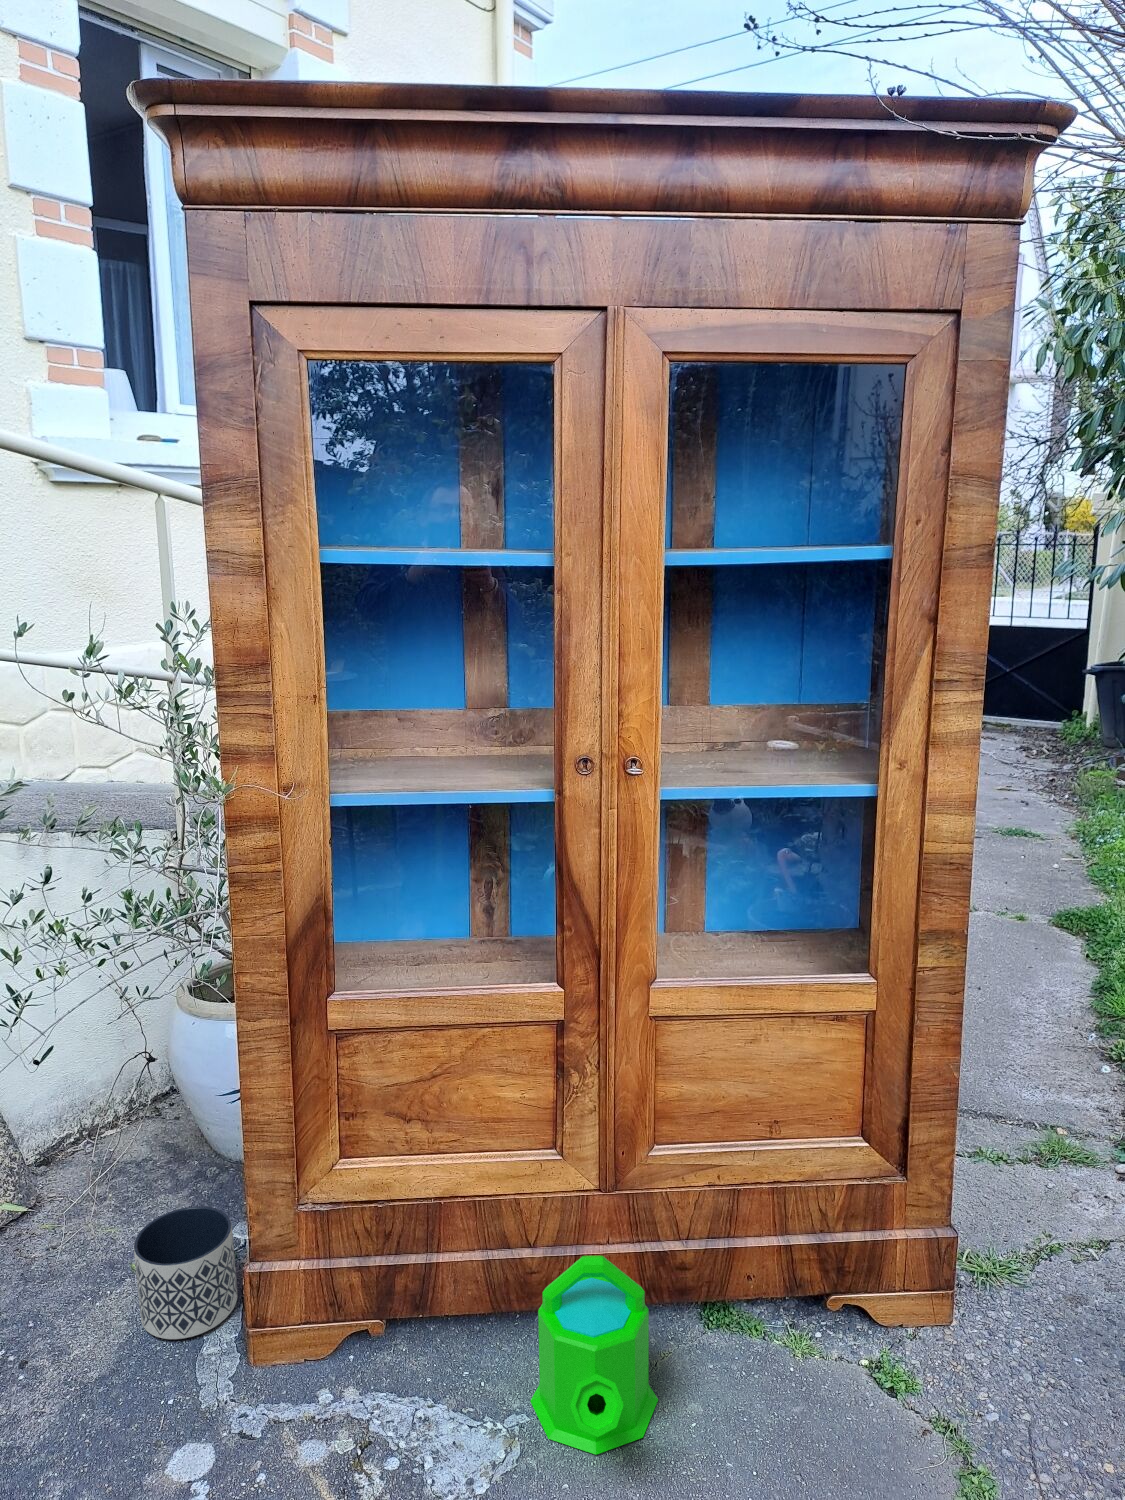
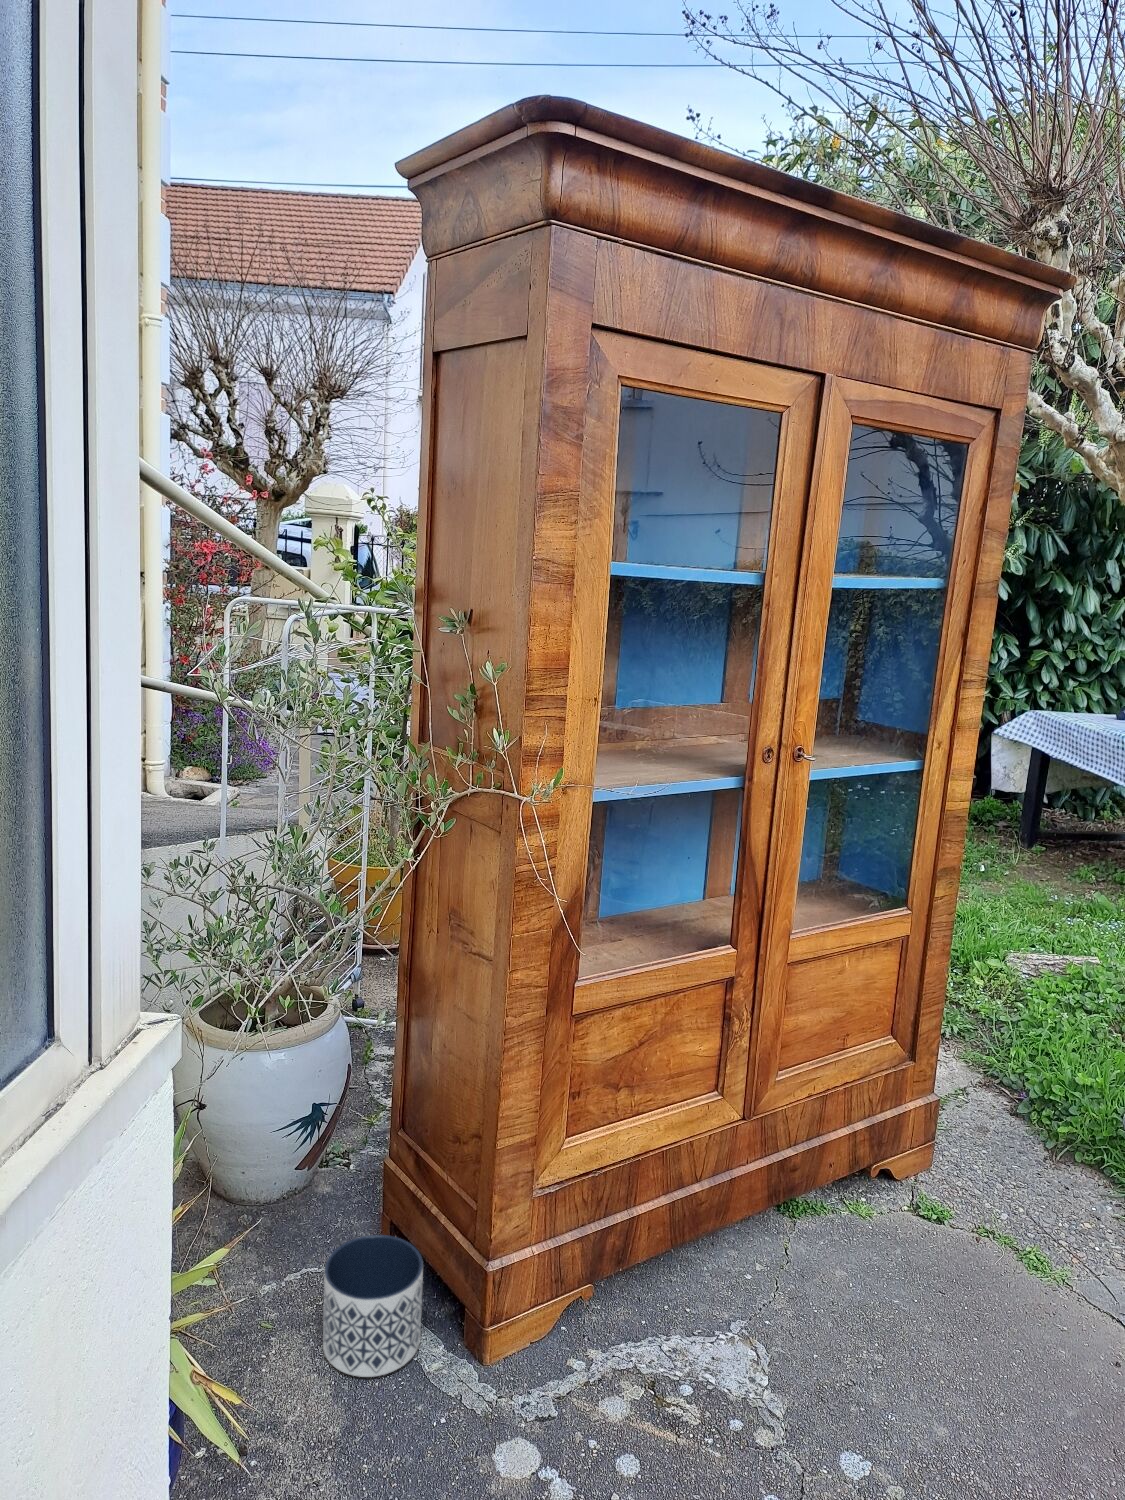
watering can: present [530,1255,658,1455] -> none [718,1165,867,1327]

